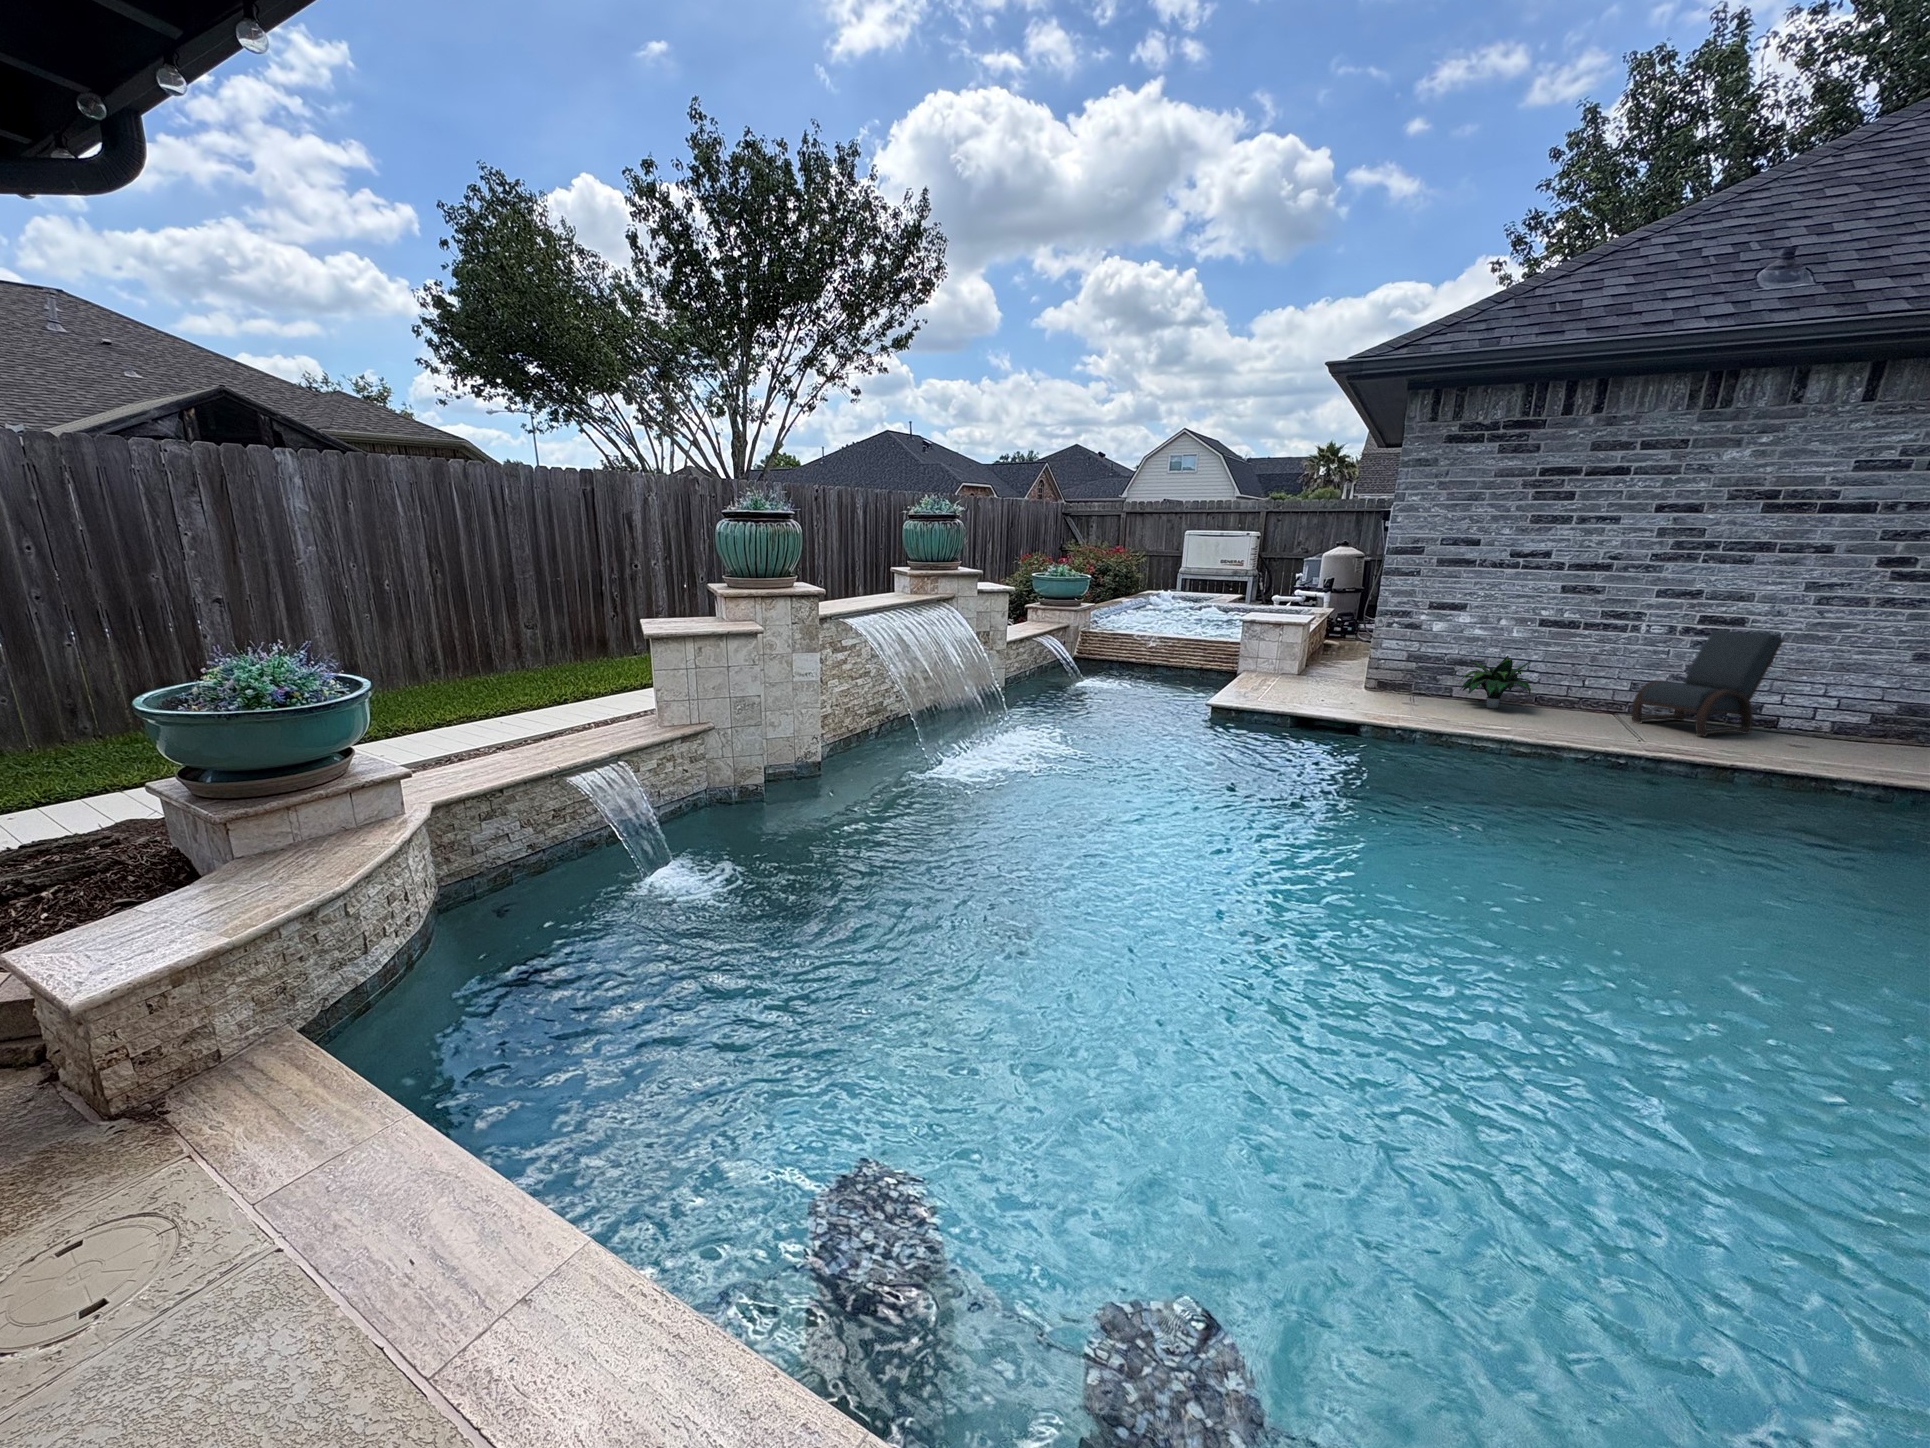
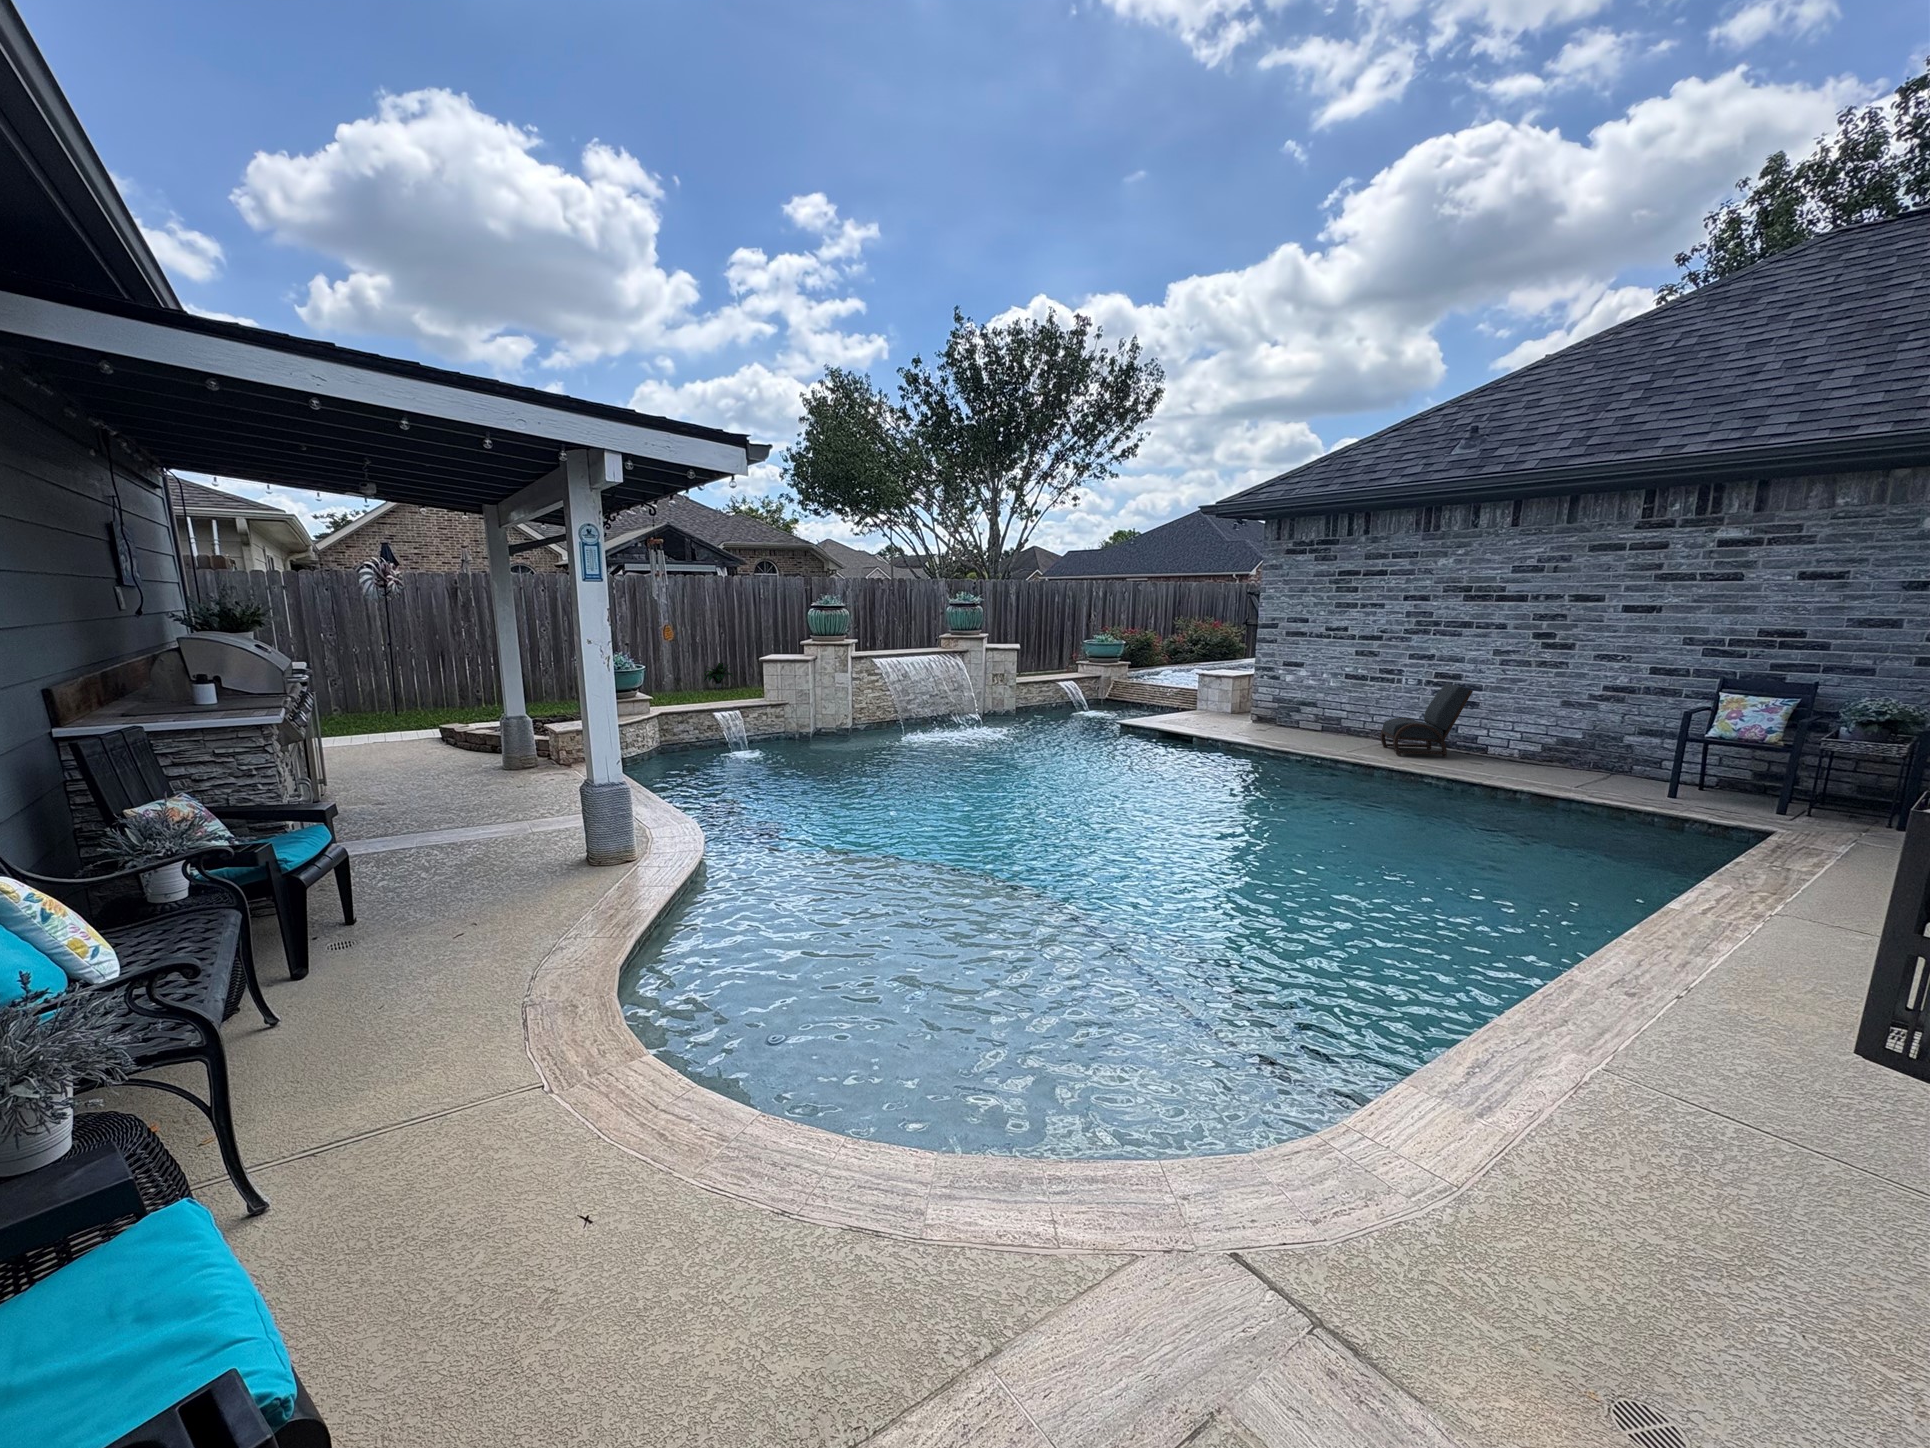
potted plant: present [1460,655,1534,708] -> present [704,663,733,689]

